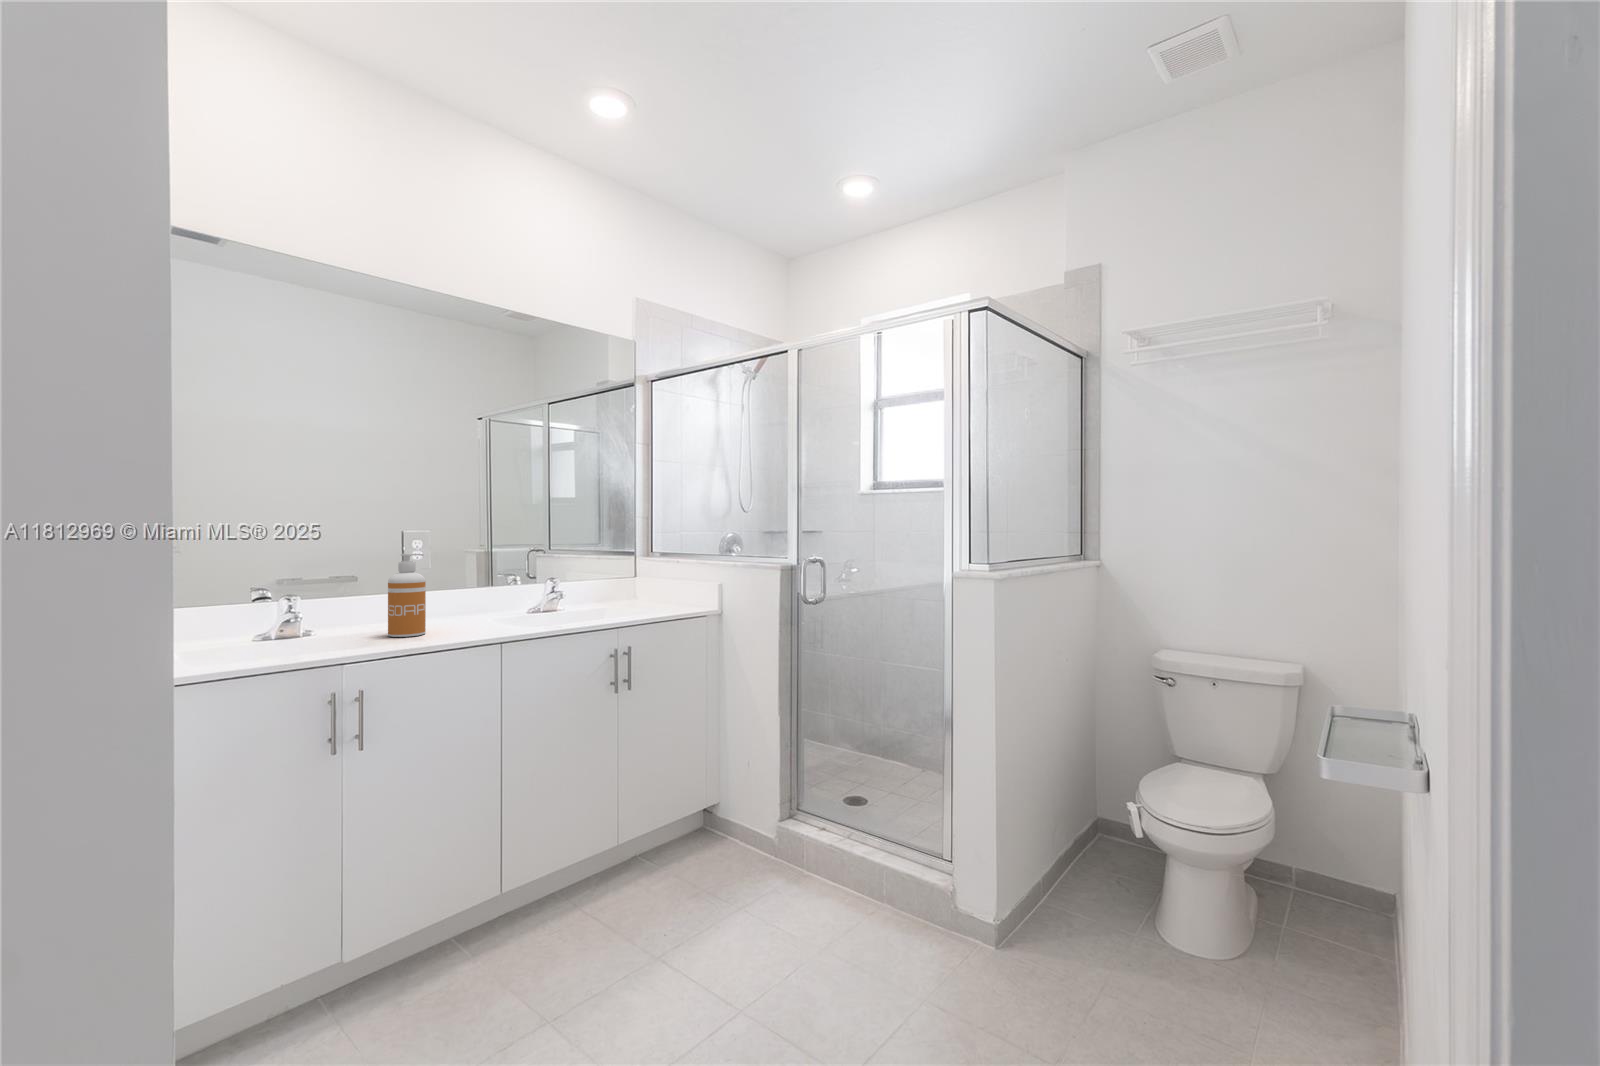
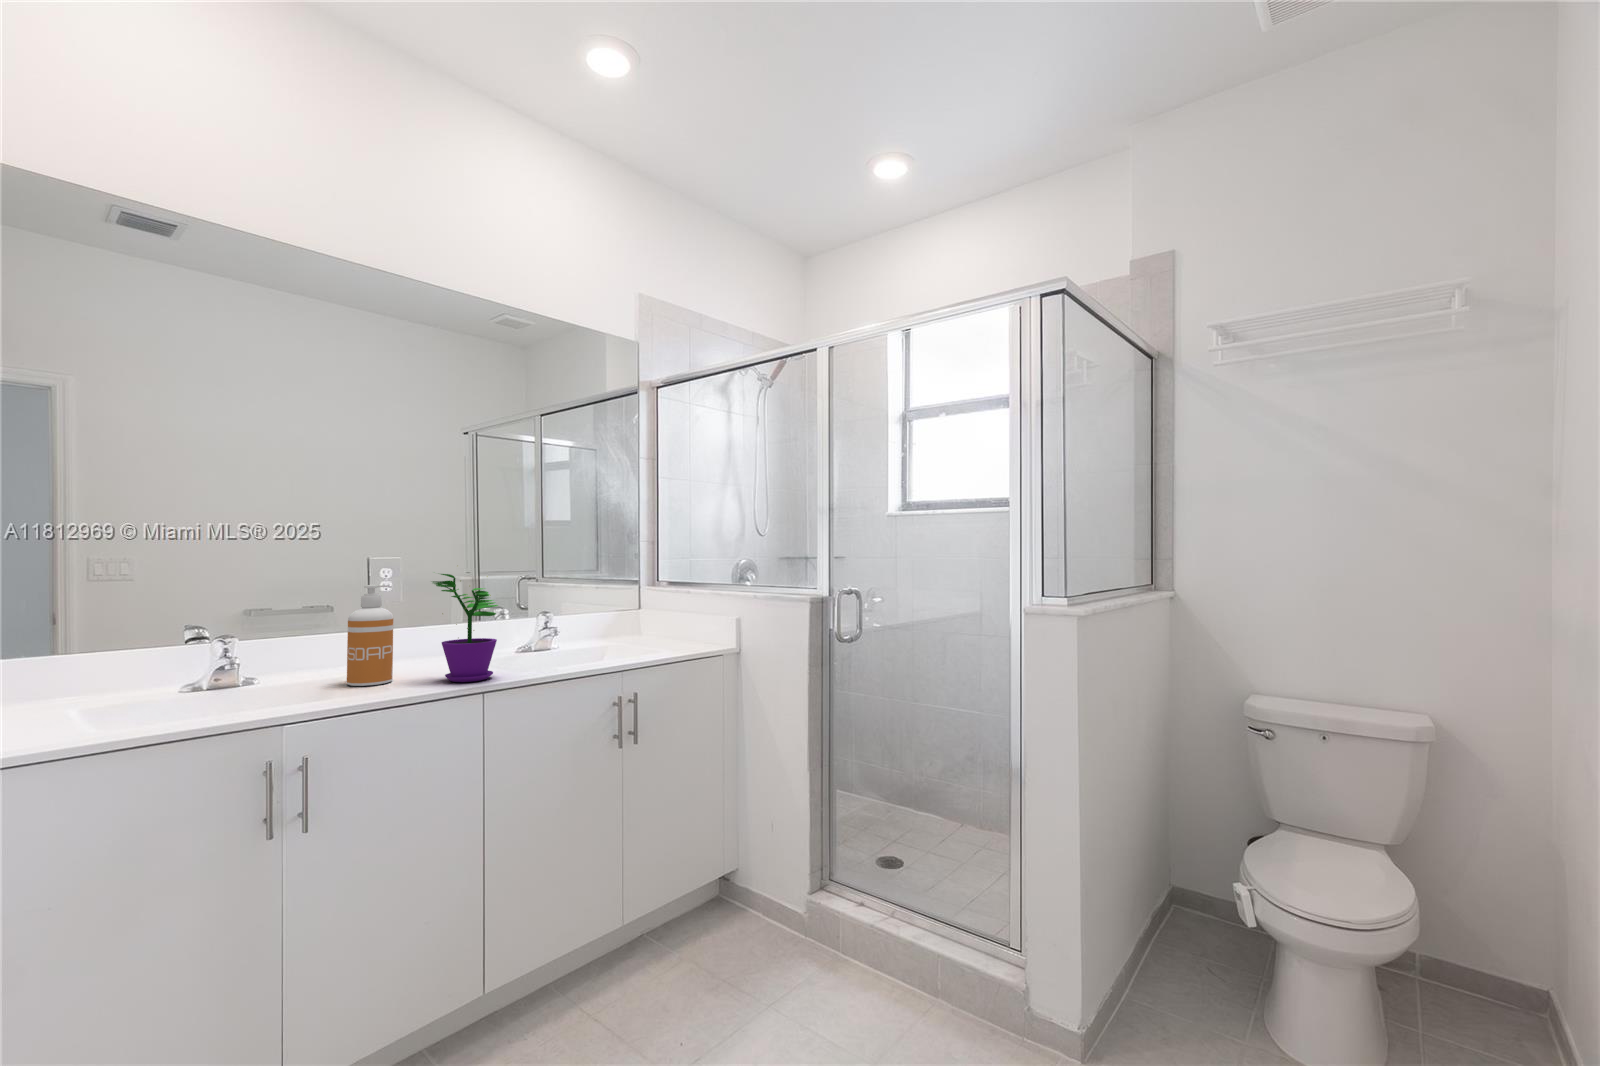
flower pot: none [456,537,514,634] -> present [433,574,498,682]

